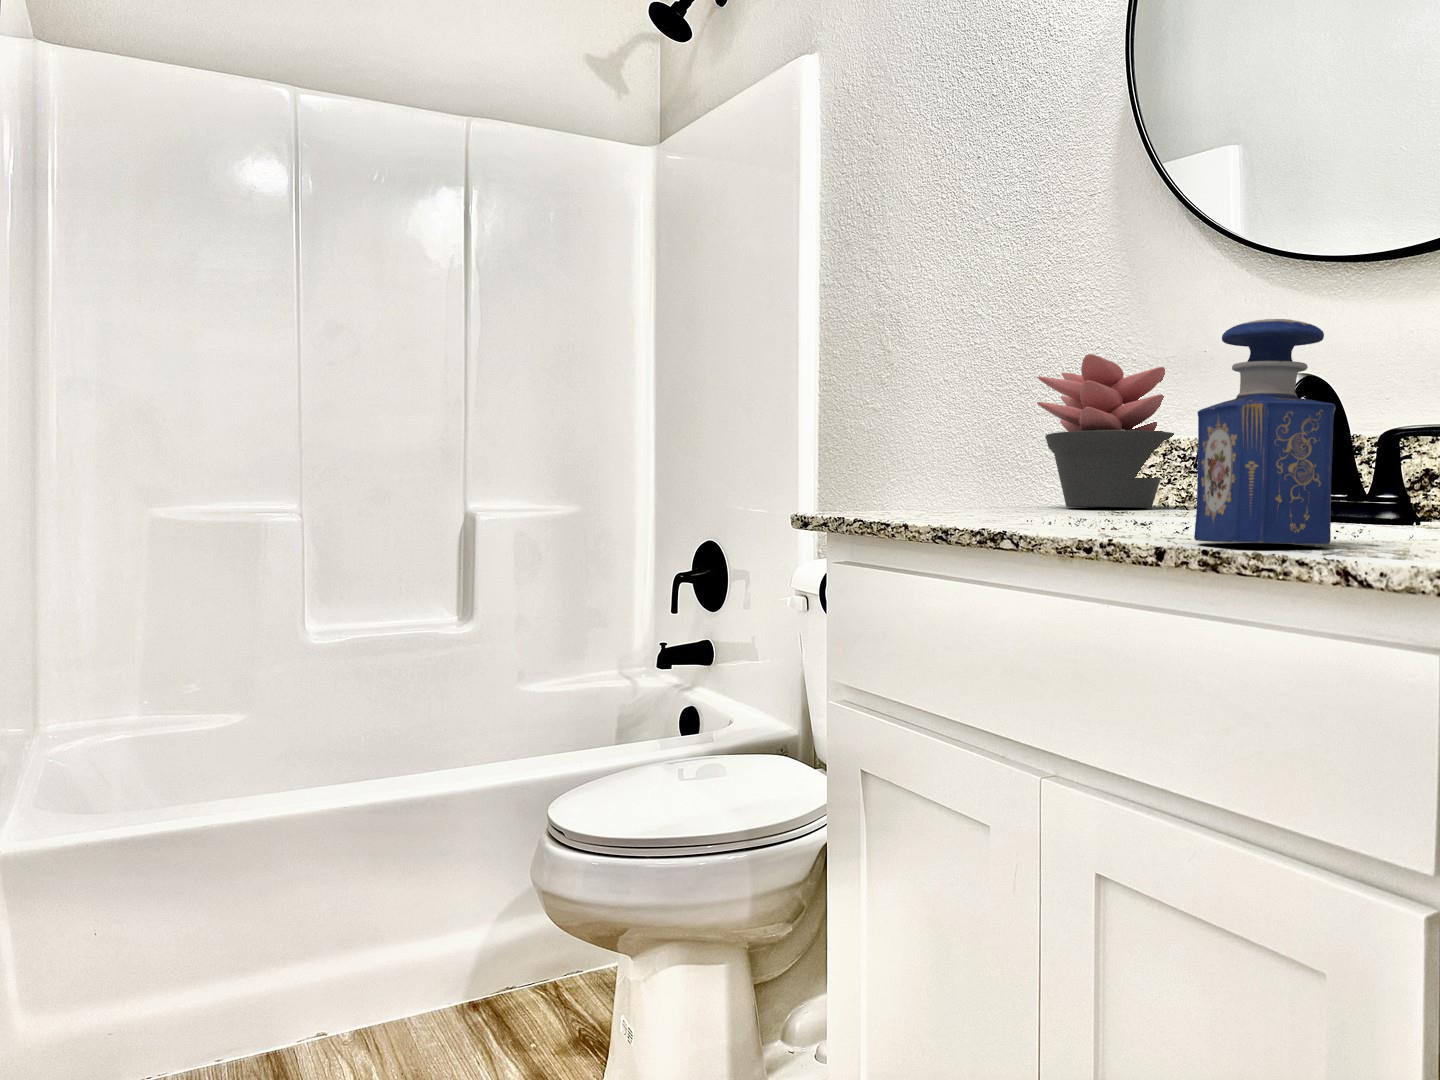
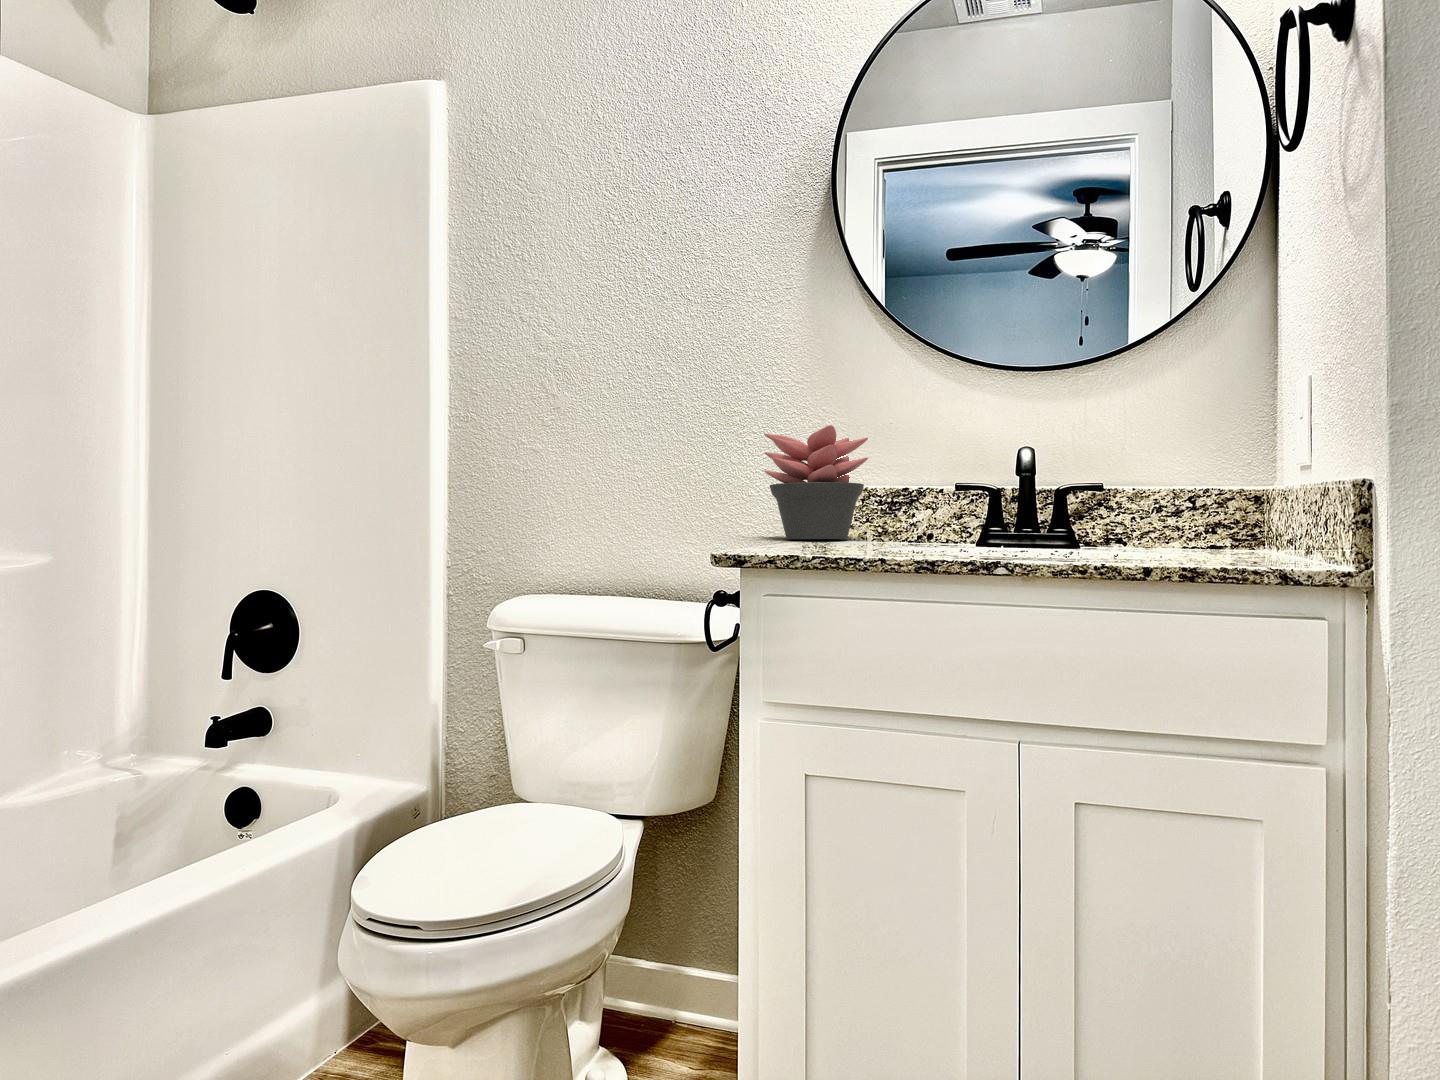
perfume bottle: present [1194,319,1336,544] -> none [1166,440,1237,564]

